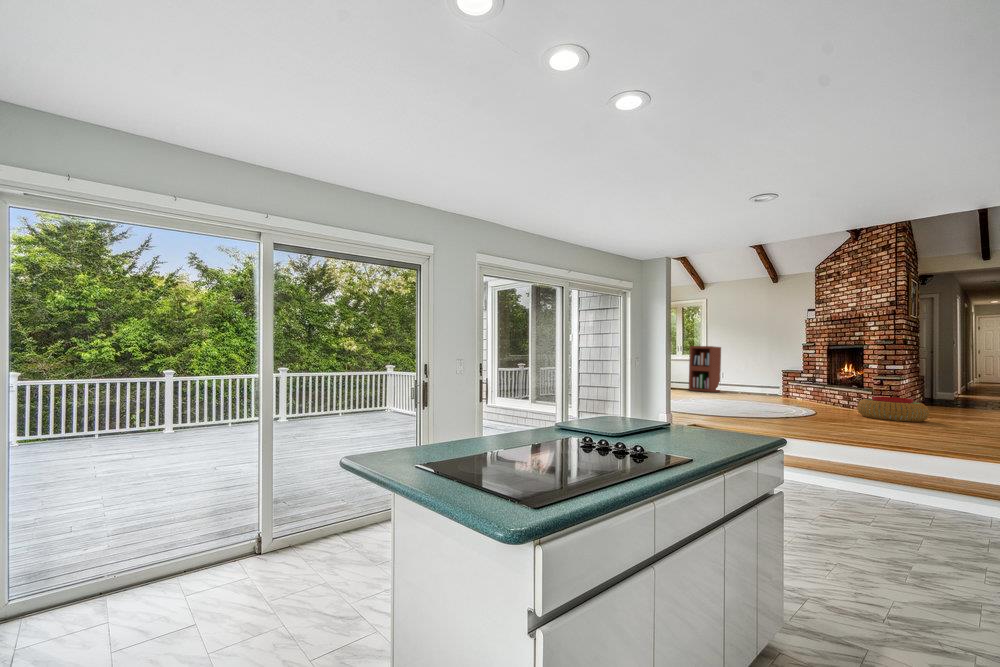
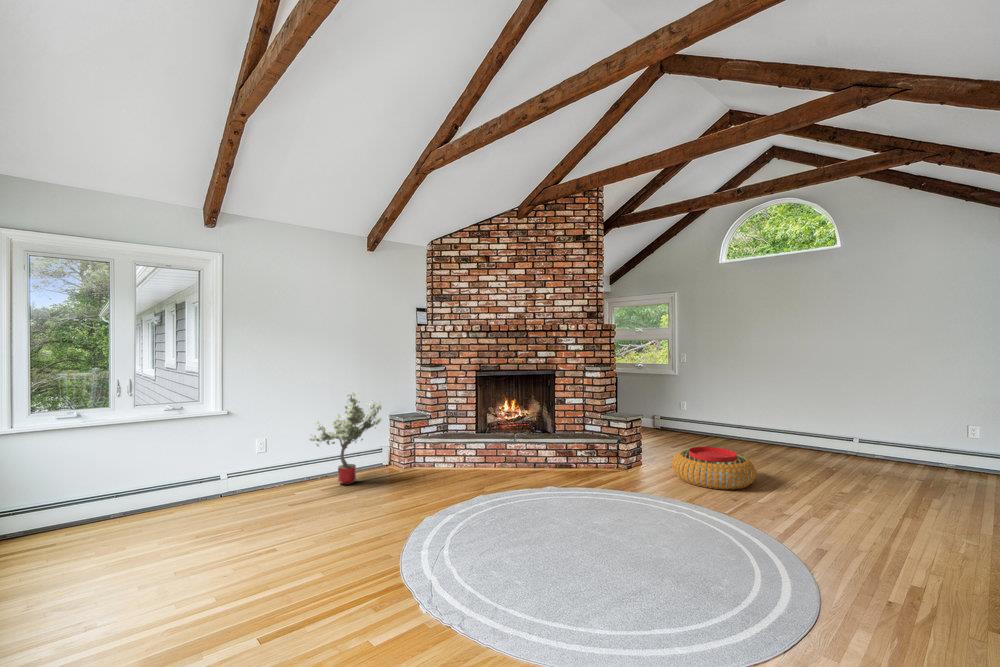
bookshelf: present [689,346,721,392] -> none [203,384,284,520]
potted tree: none [729,353,765,395] -> present [310,393,382,485]

